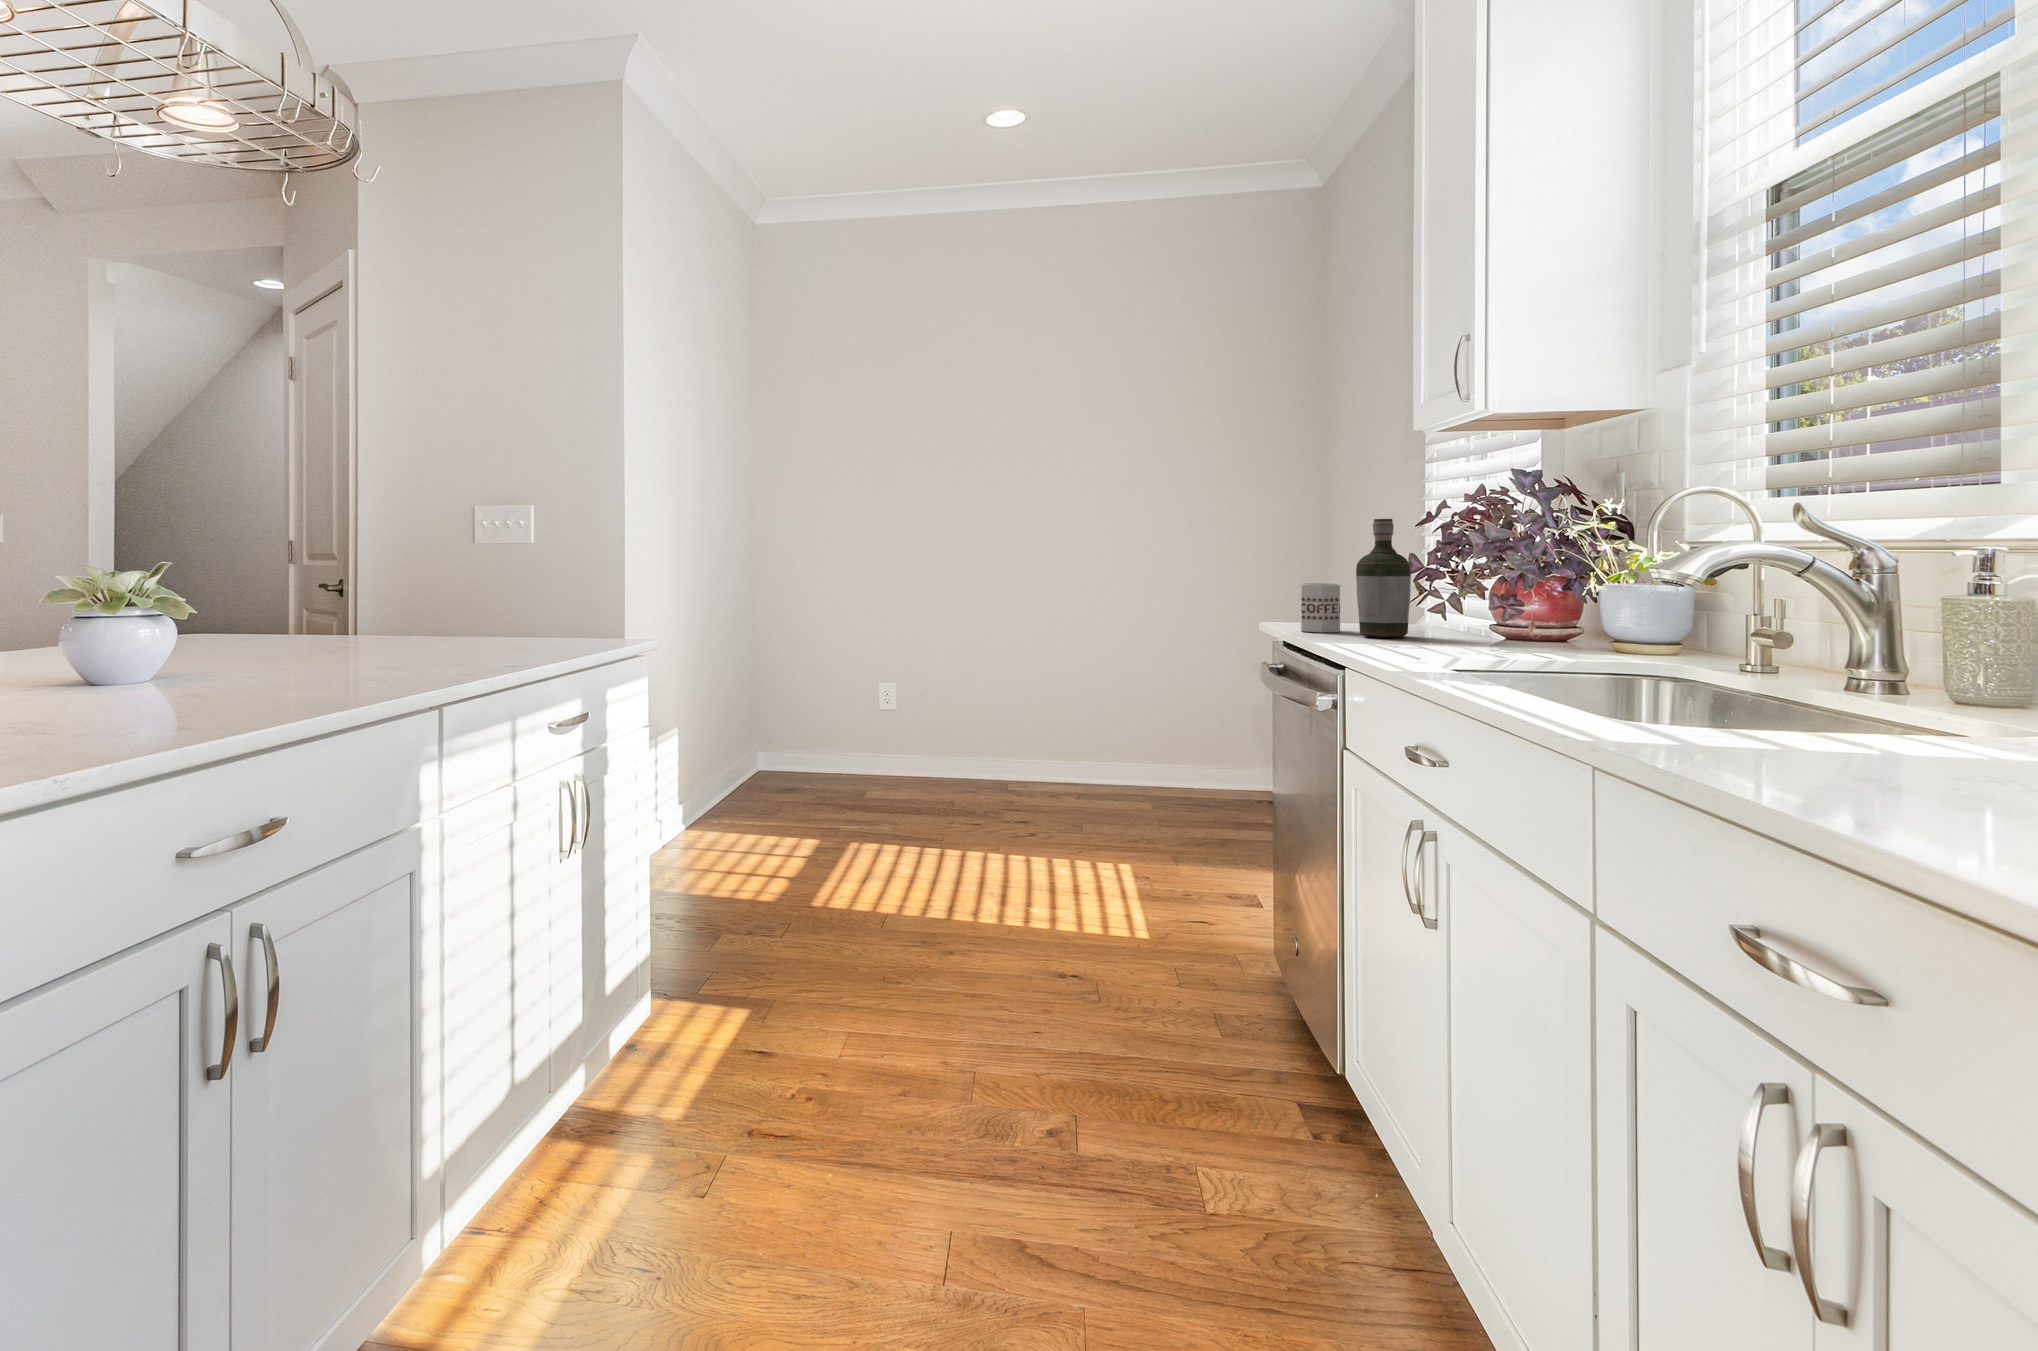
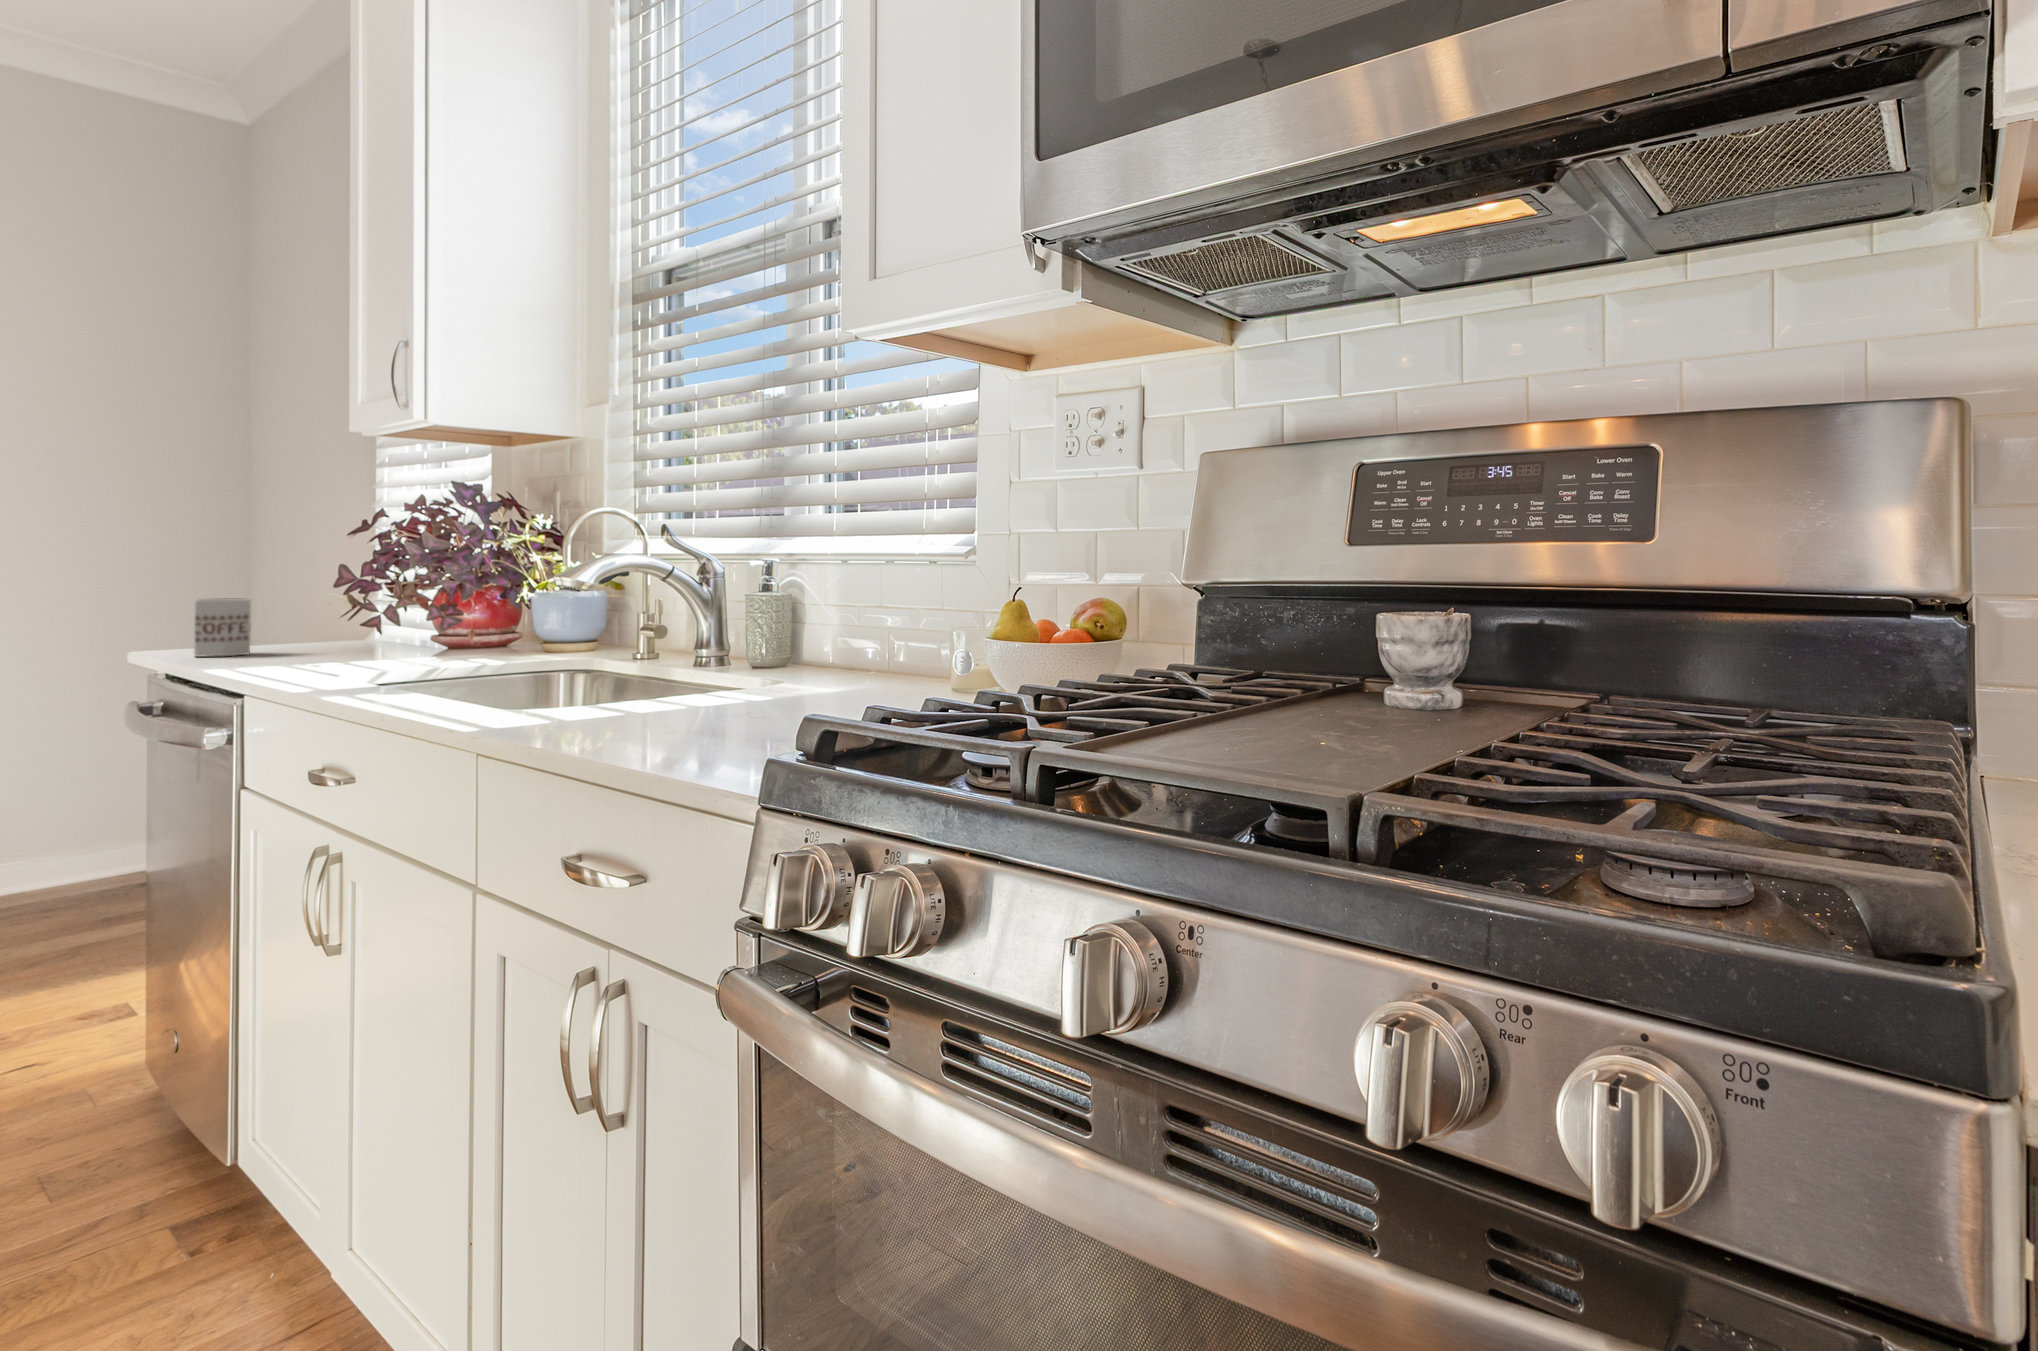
bottle: present [1356,519,1411,637] -> none [270,525,341,657]

